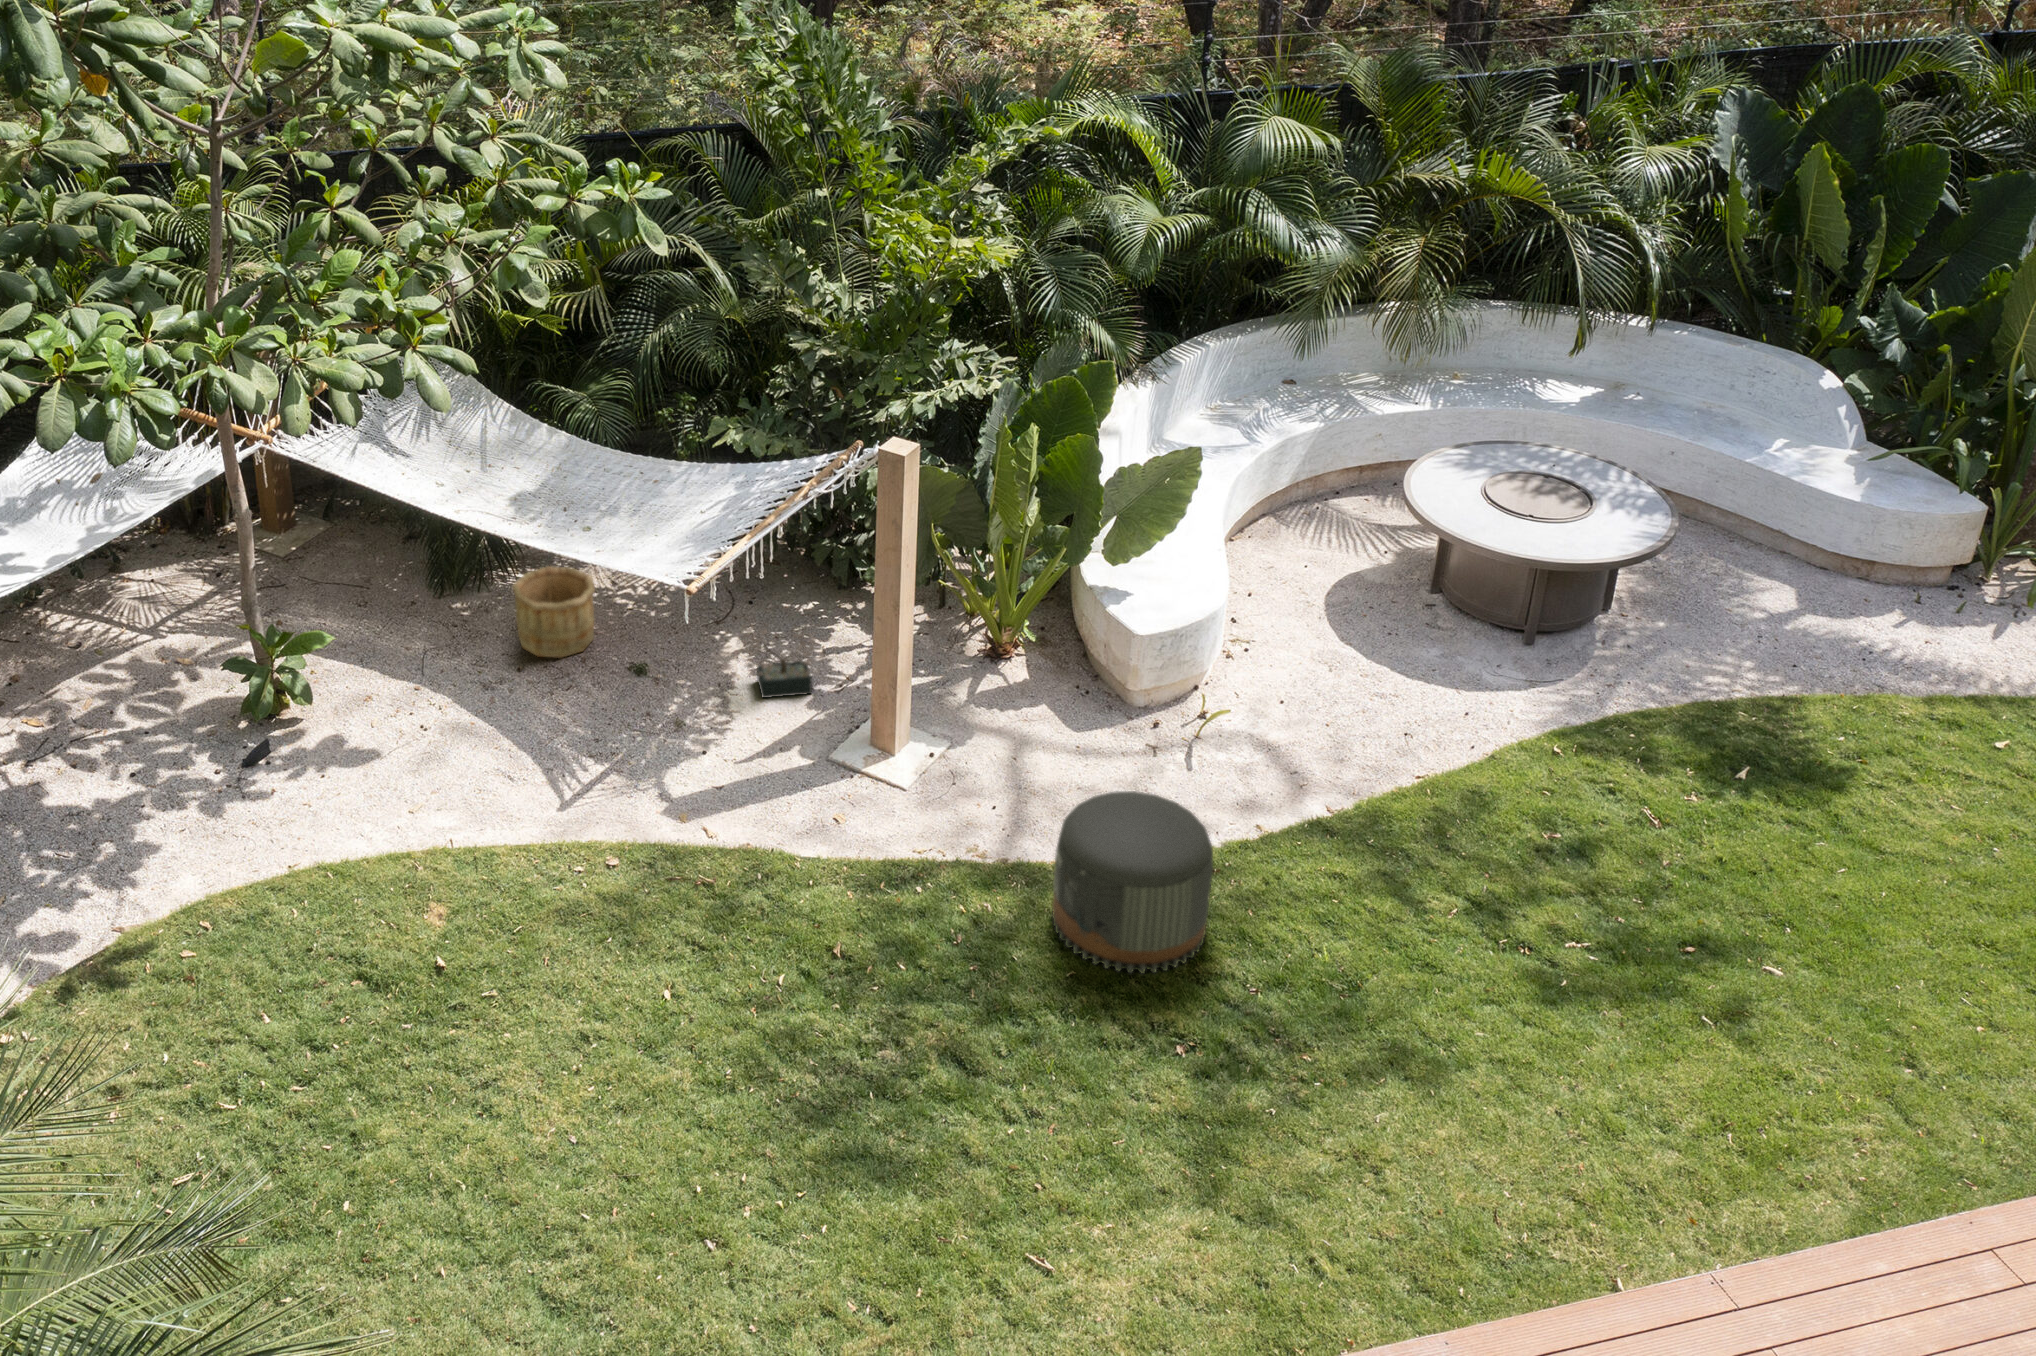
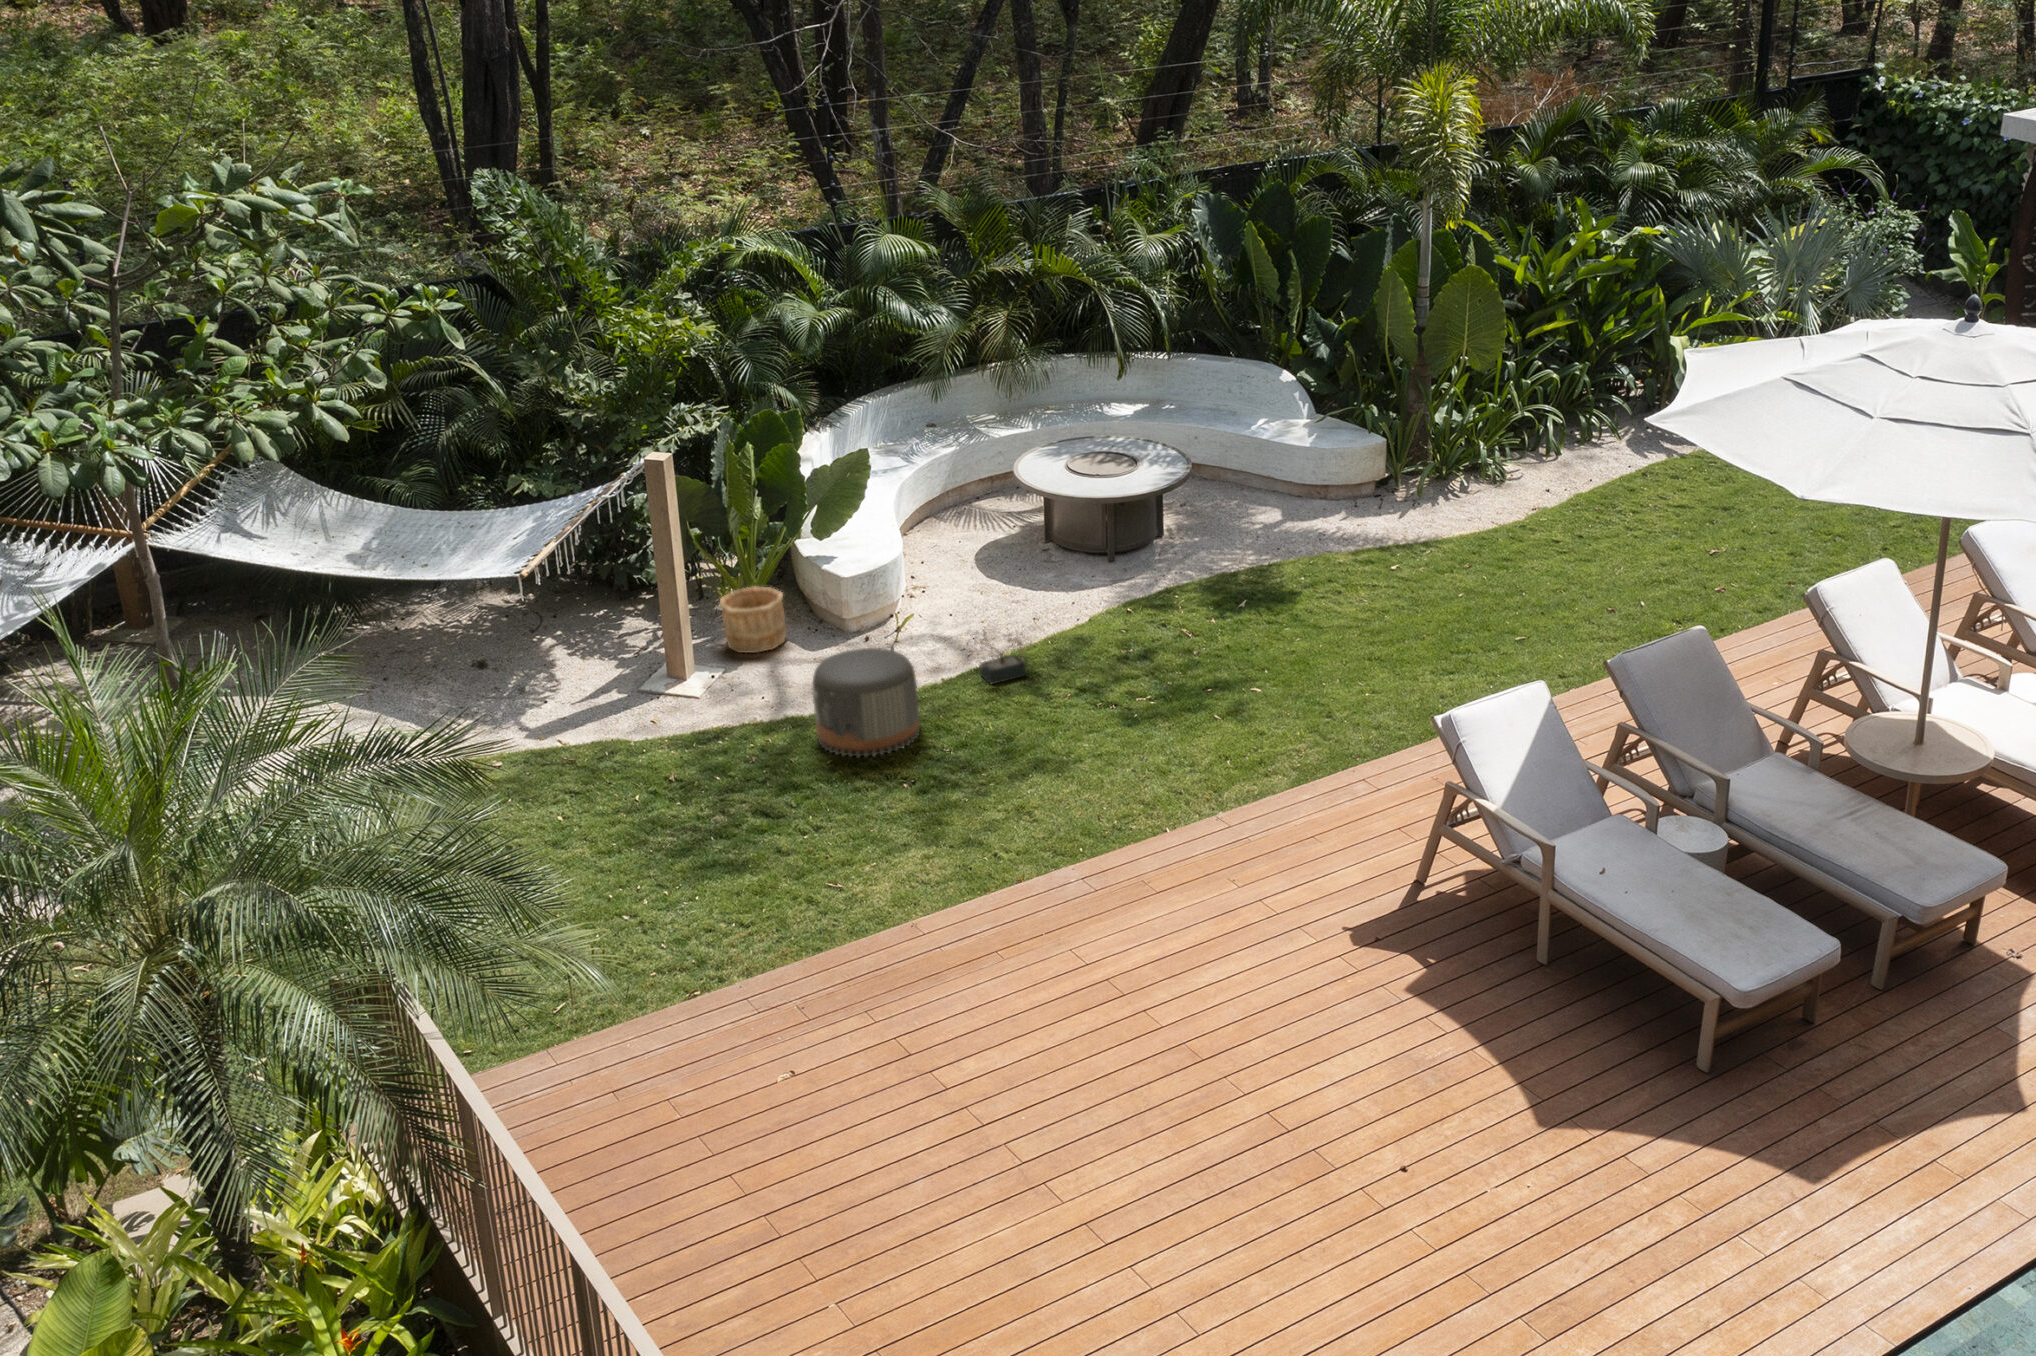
wooden bucket: present [513,566,595,658] -> present [719,586,786,653]
decorative plant: present [736,624,823,698] -> present [967,630,1026,684]

